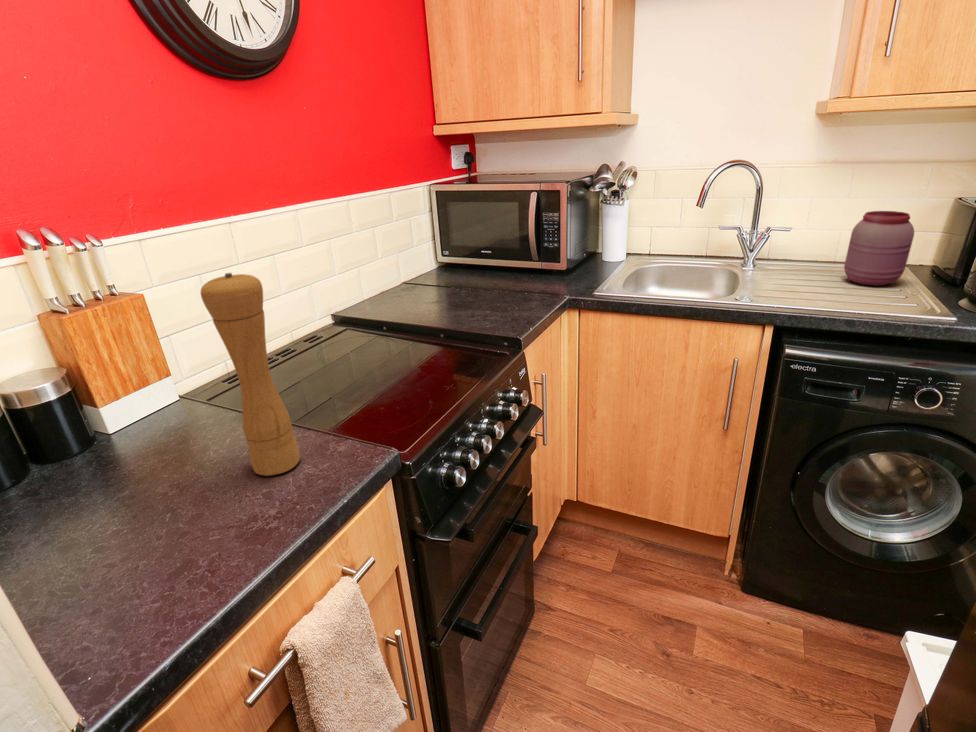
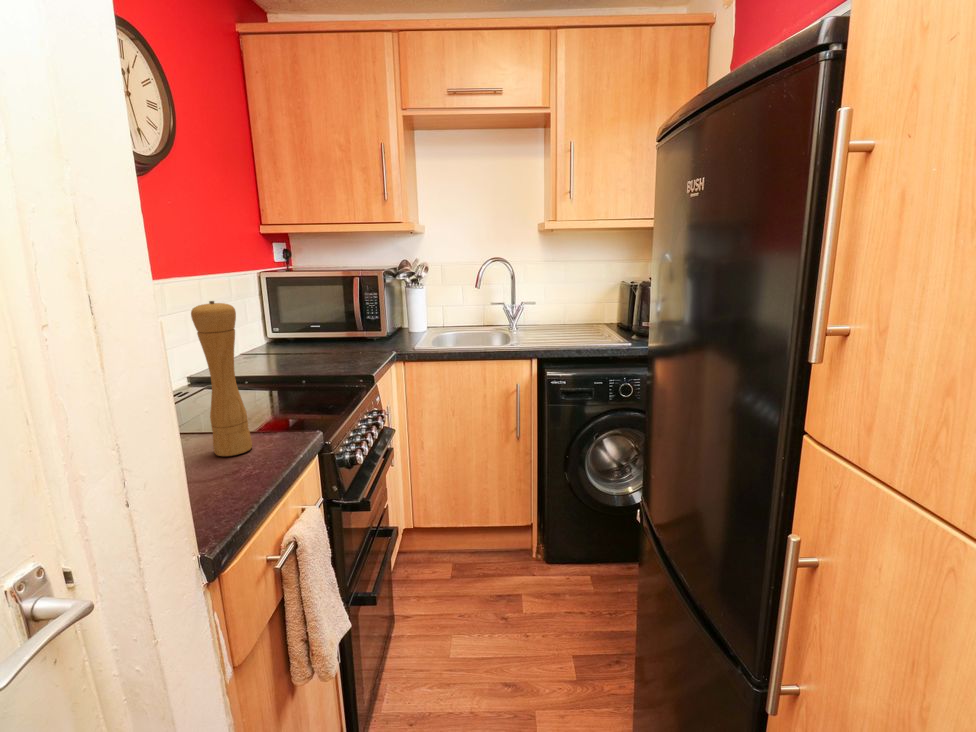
jar: present [844,211,914,286] -> none [570,288,603,334]

